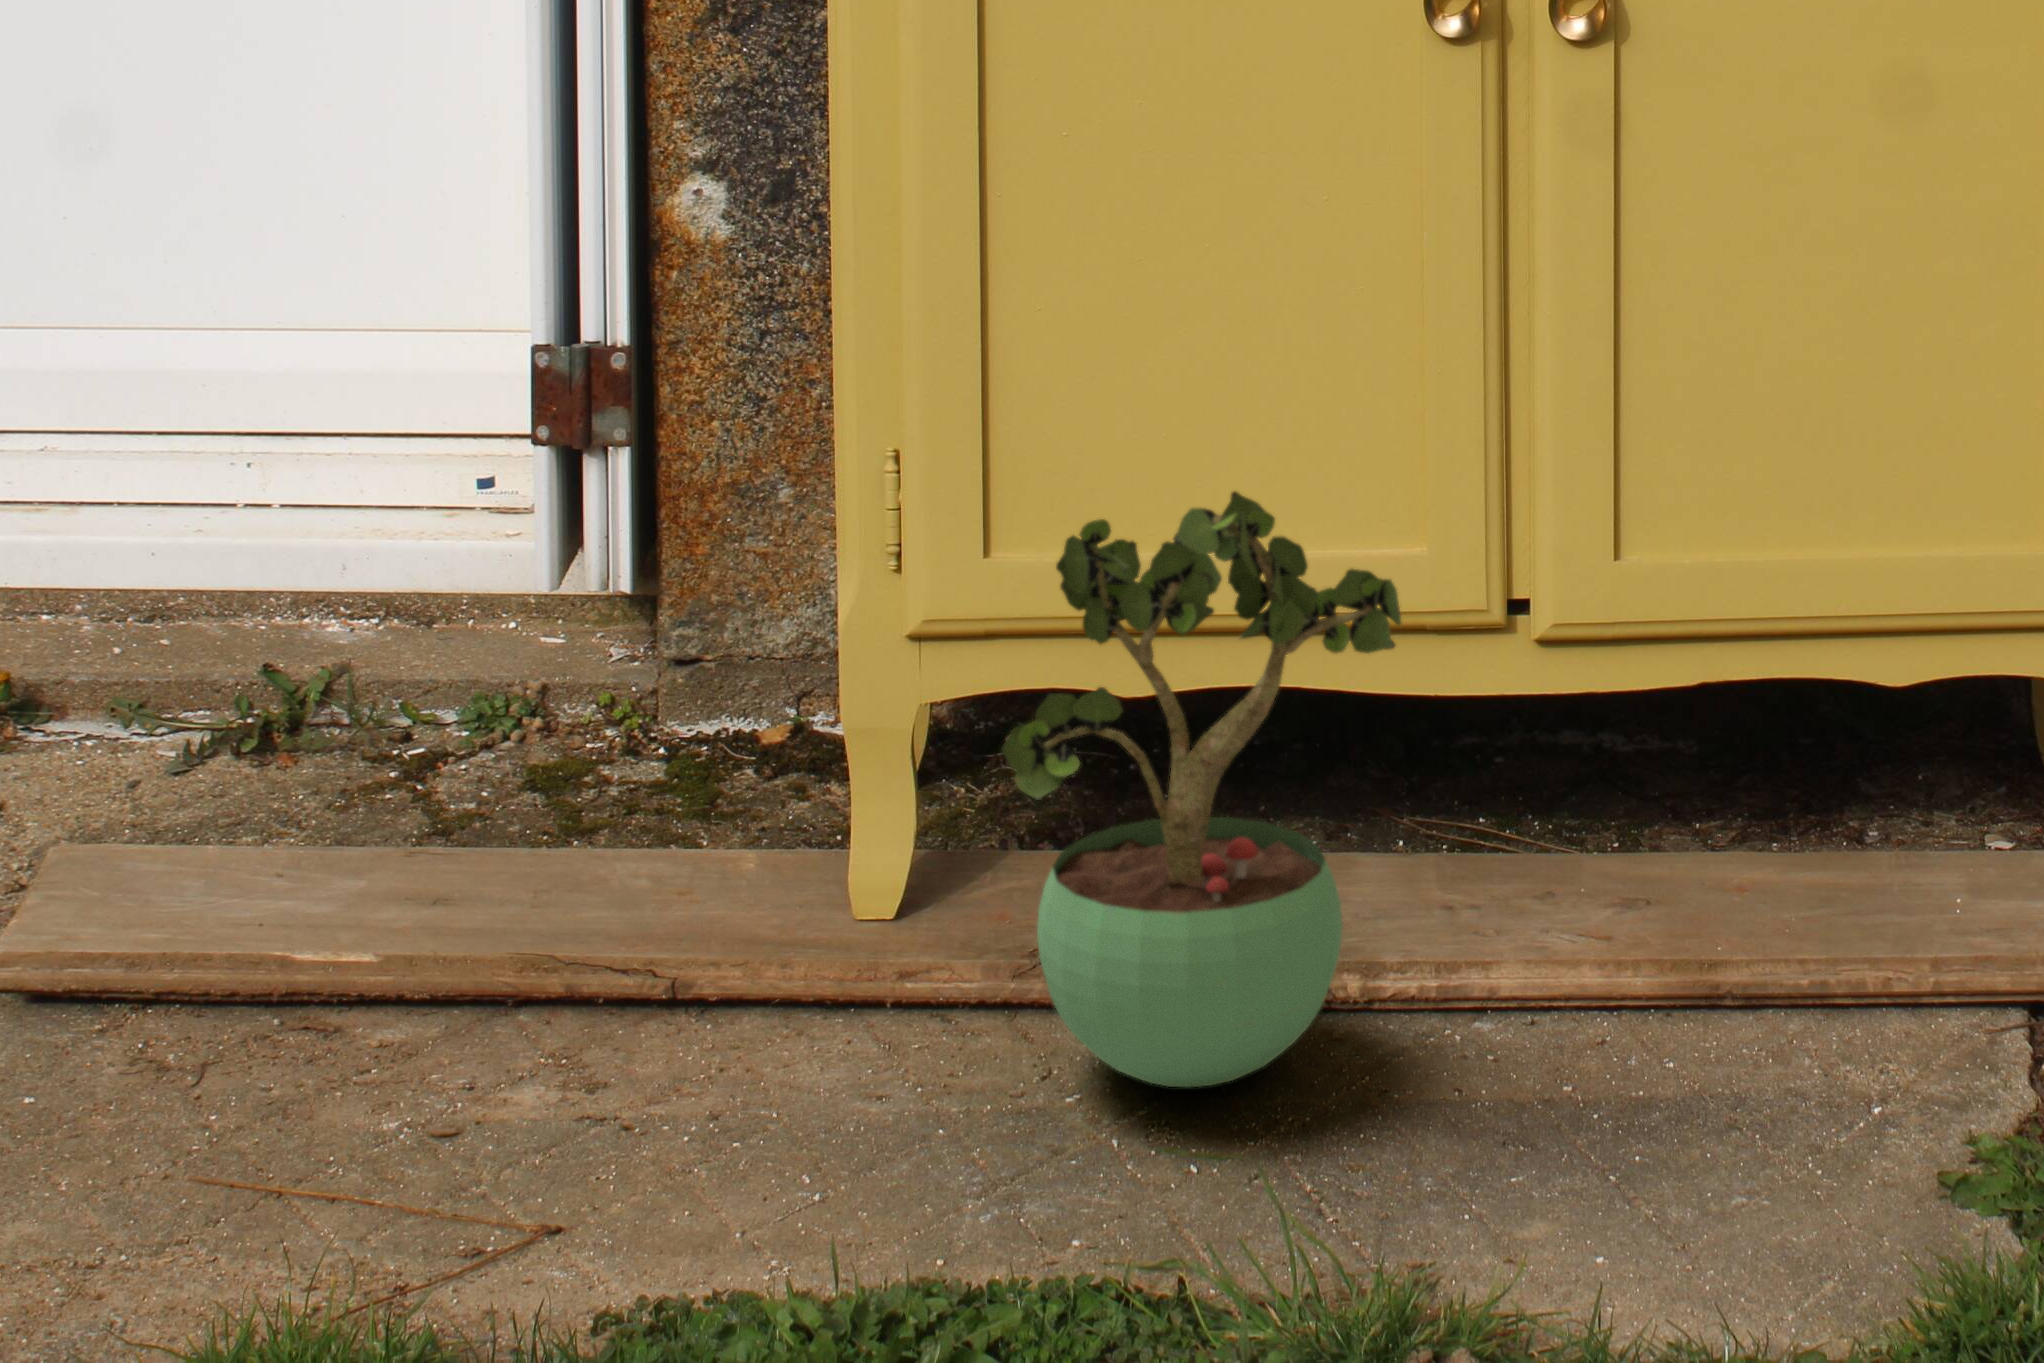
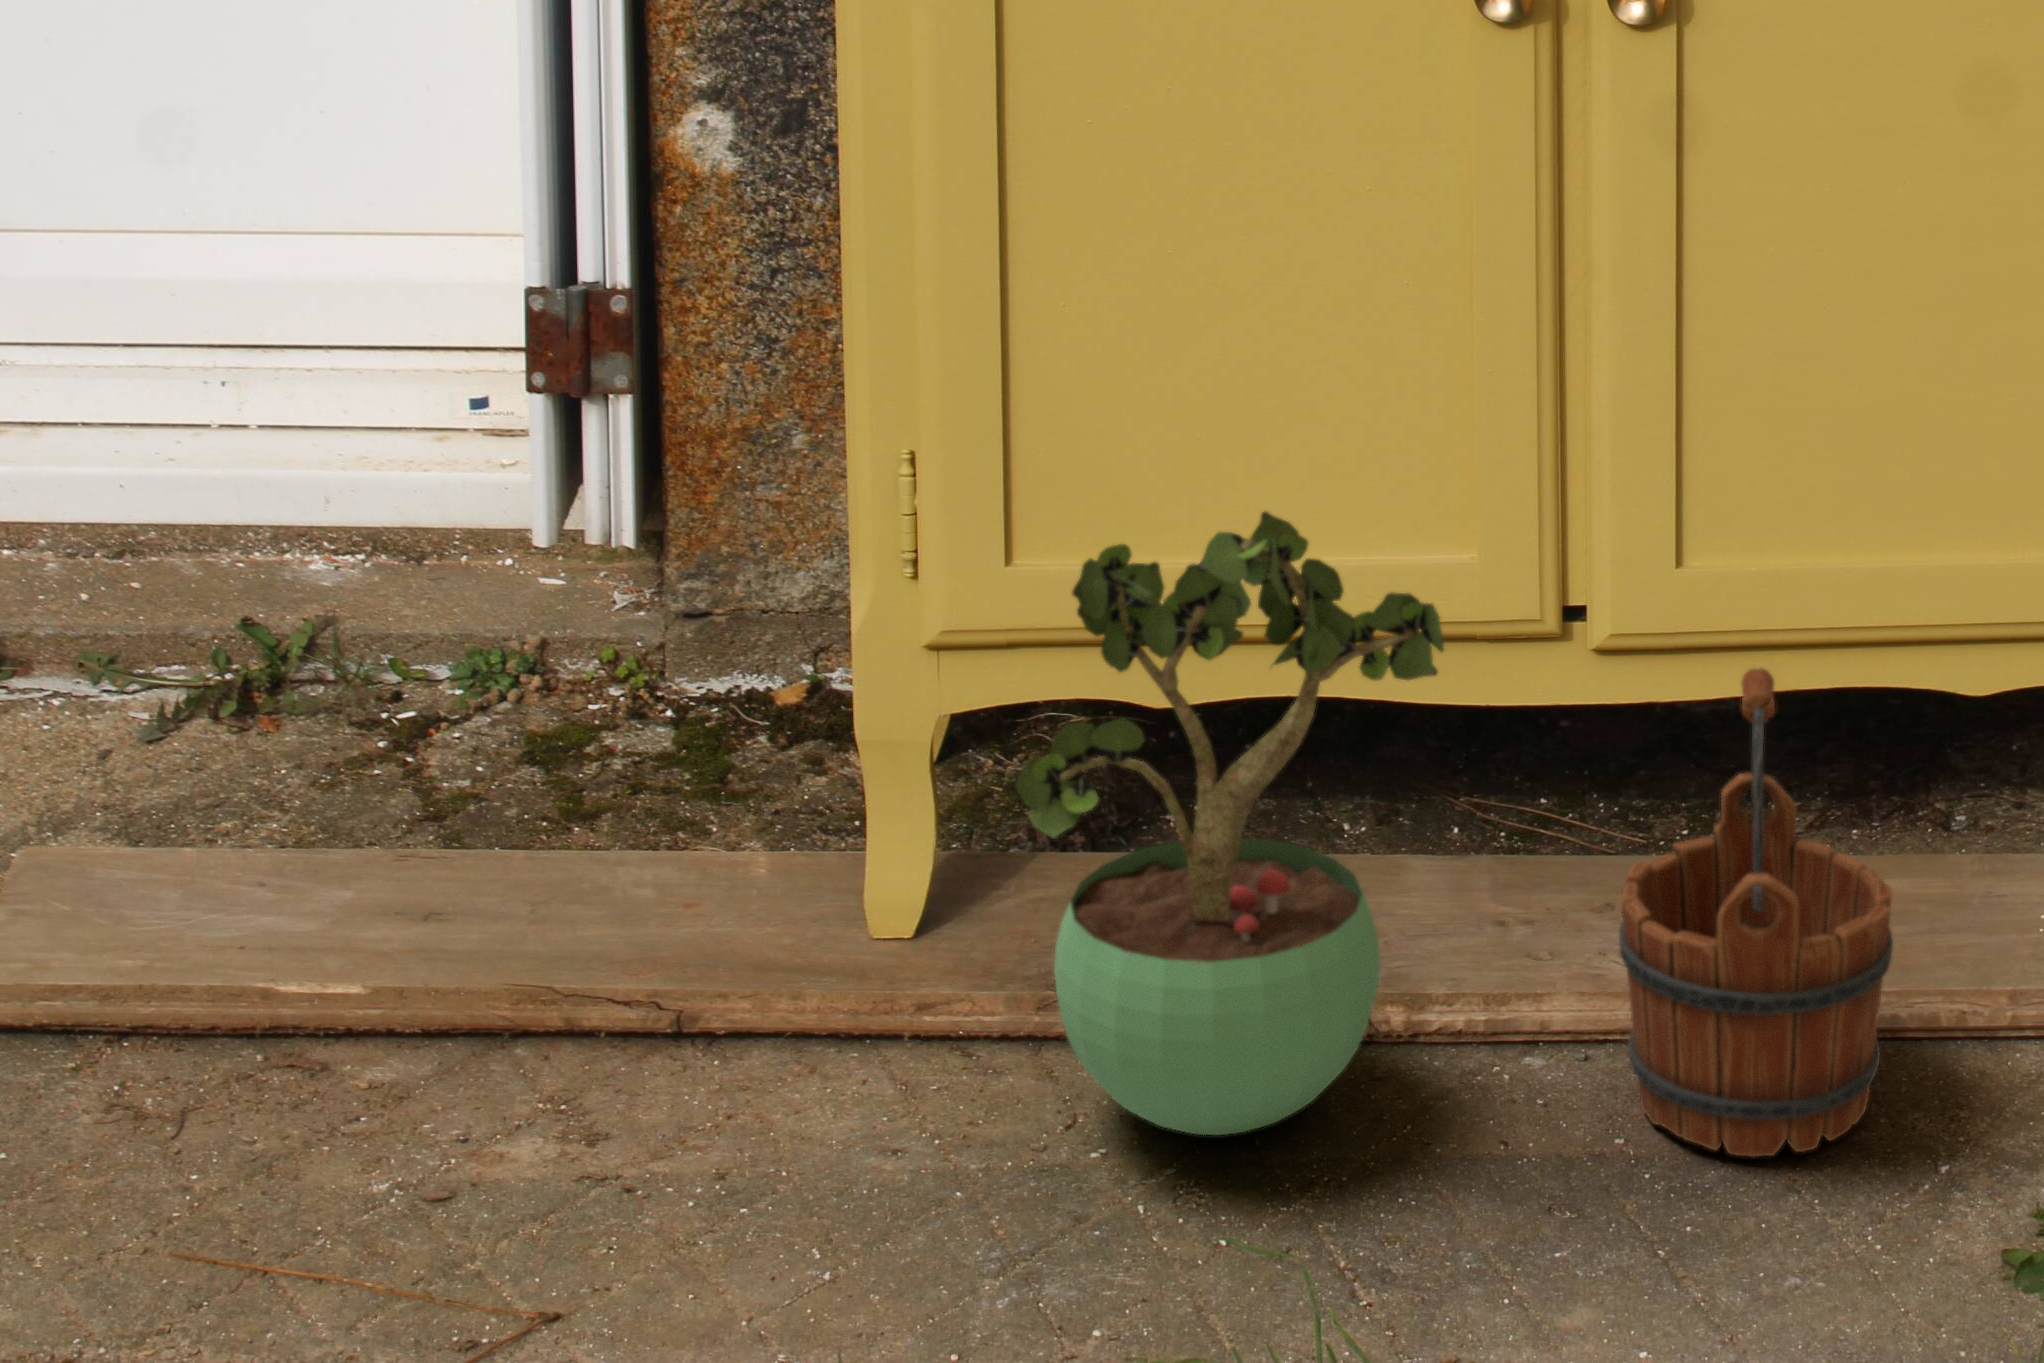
wooden bucket: none [1568,644,1823,1104] -> present [1619,668,1893,1157]

